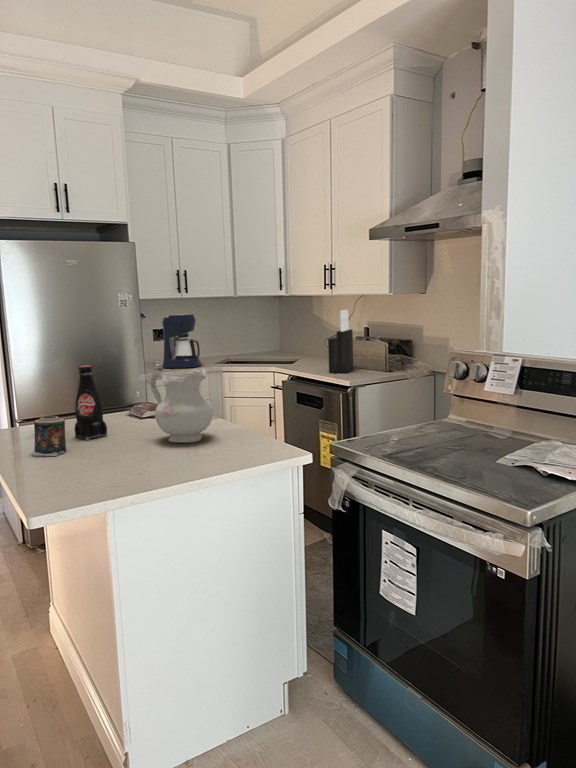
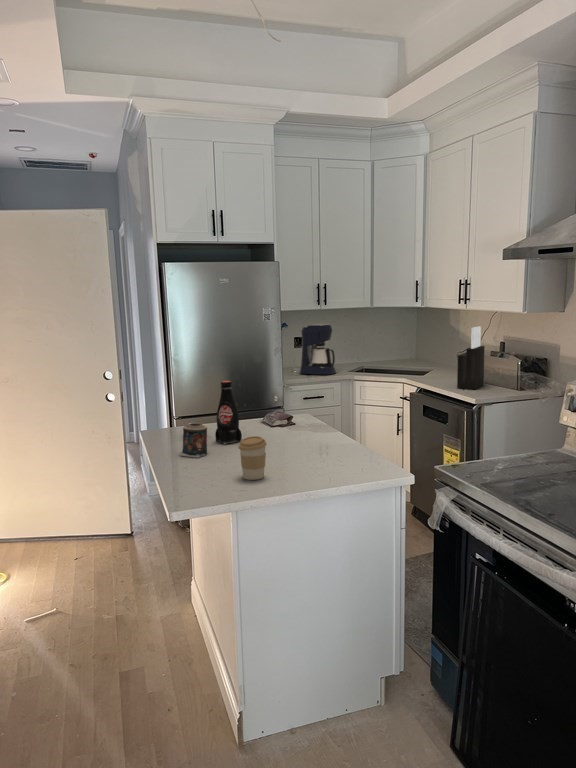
ceramic pitcher: present [150,367,213,443] -> none [279,386,331,455]
coffee cup: none [108,422,143,474] -> present [239,436,266,480]

